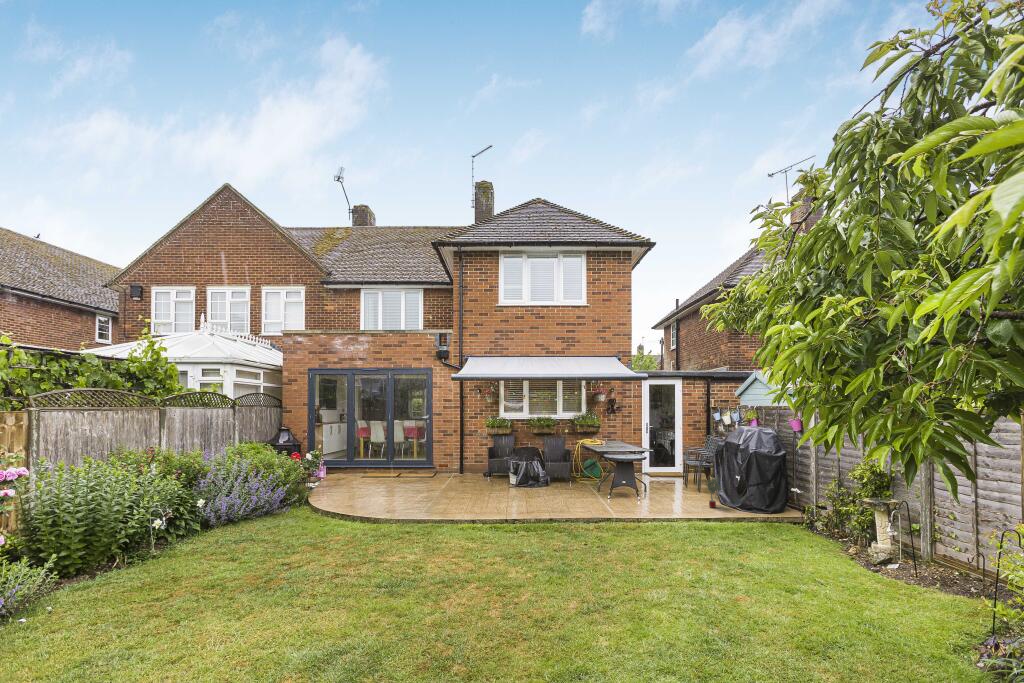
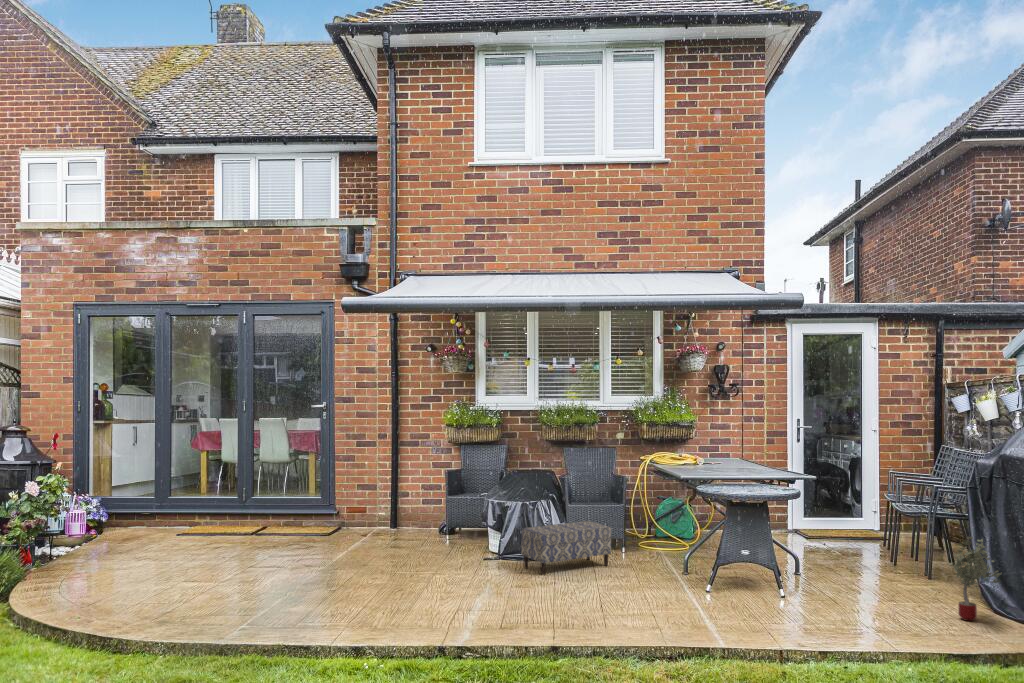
bench: none [527,470,566,494] -> present [521,521,611,575]

